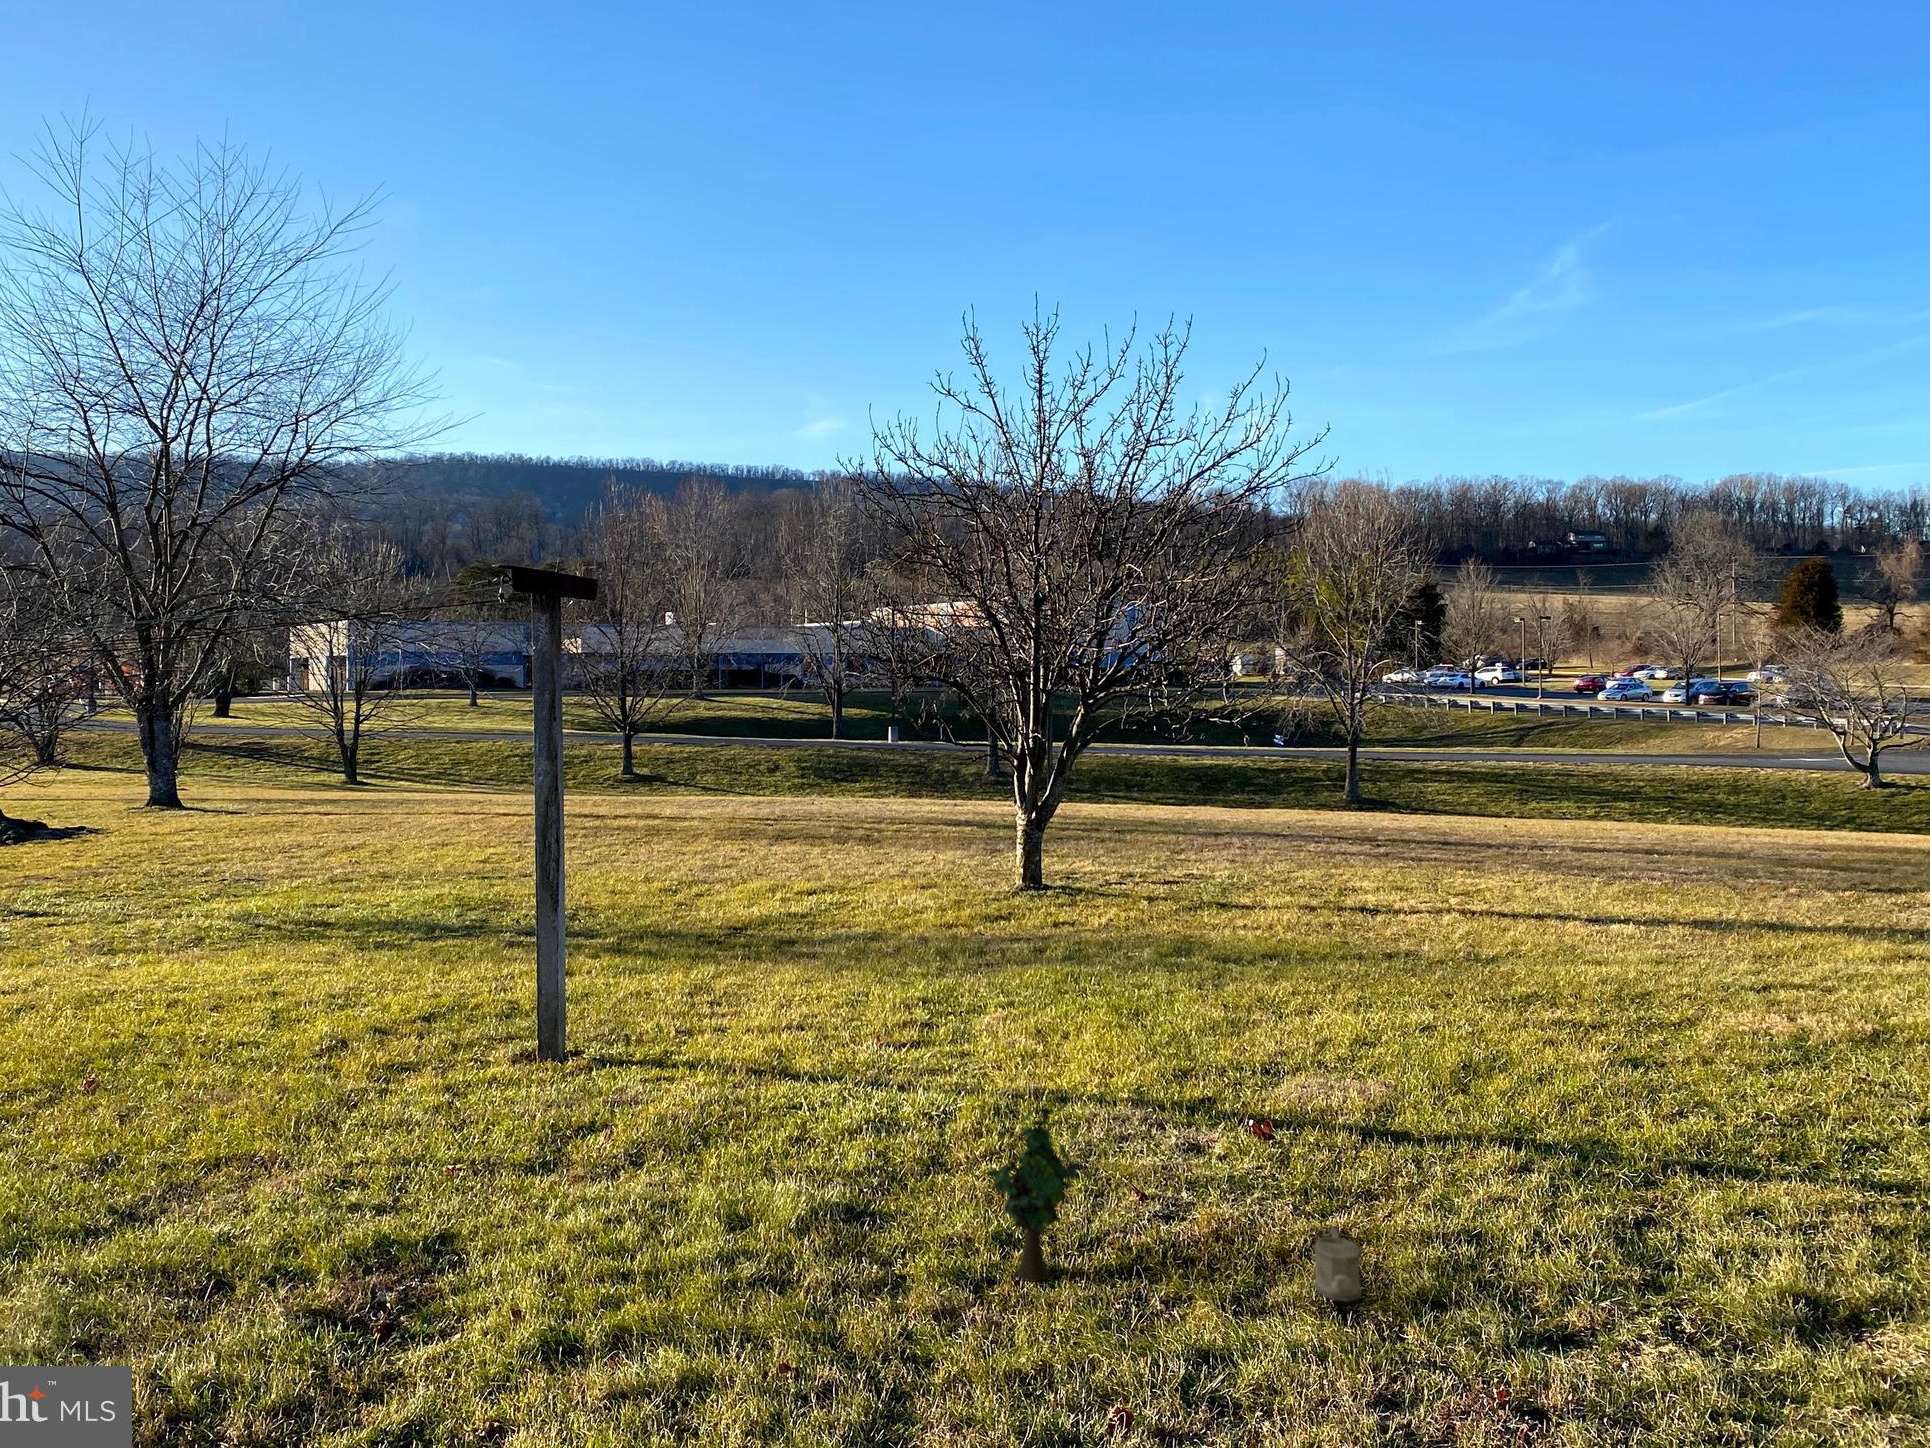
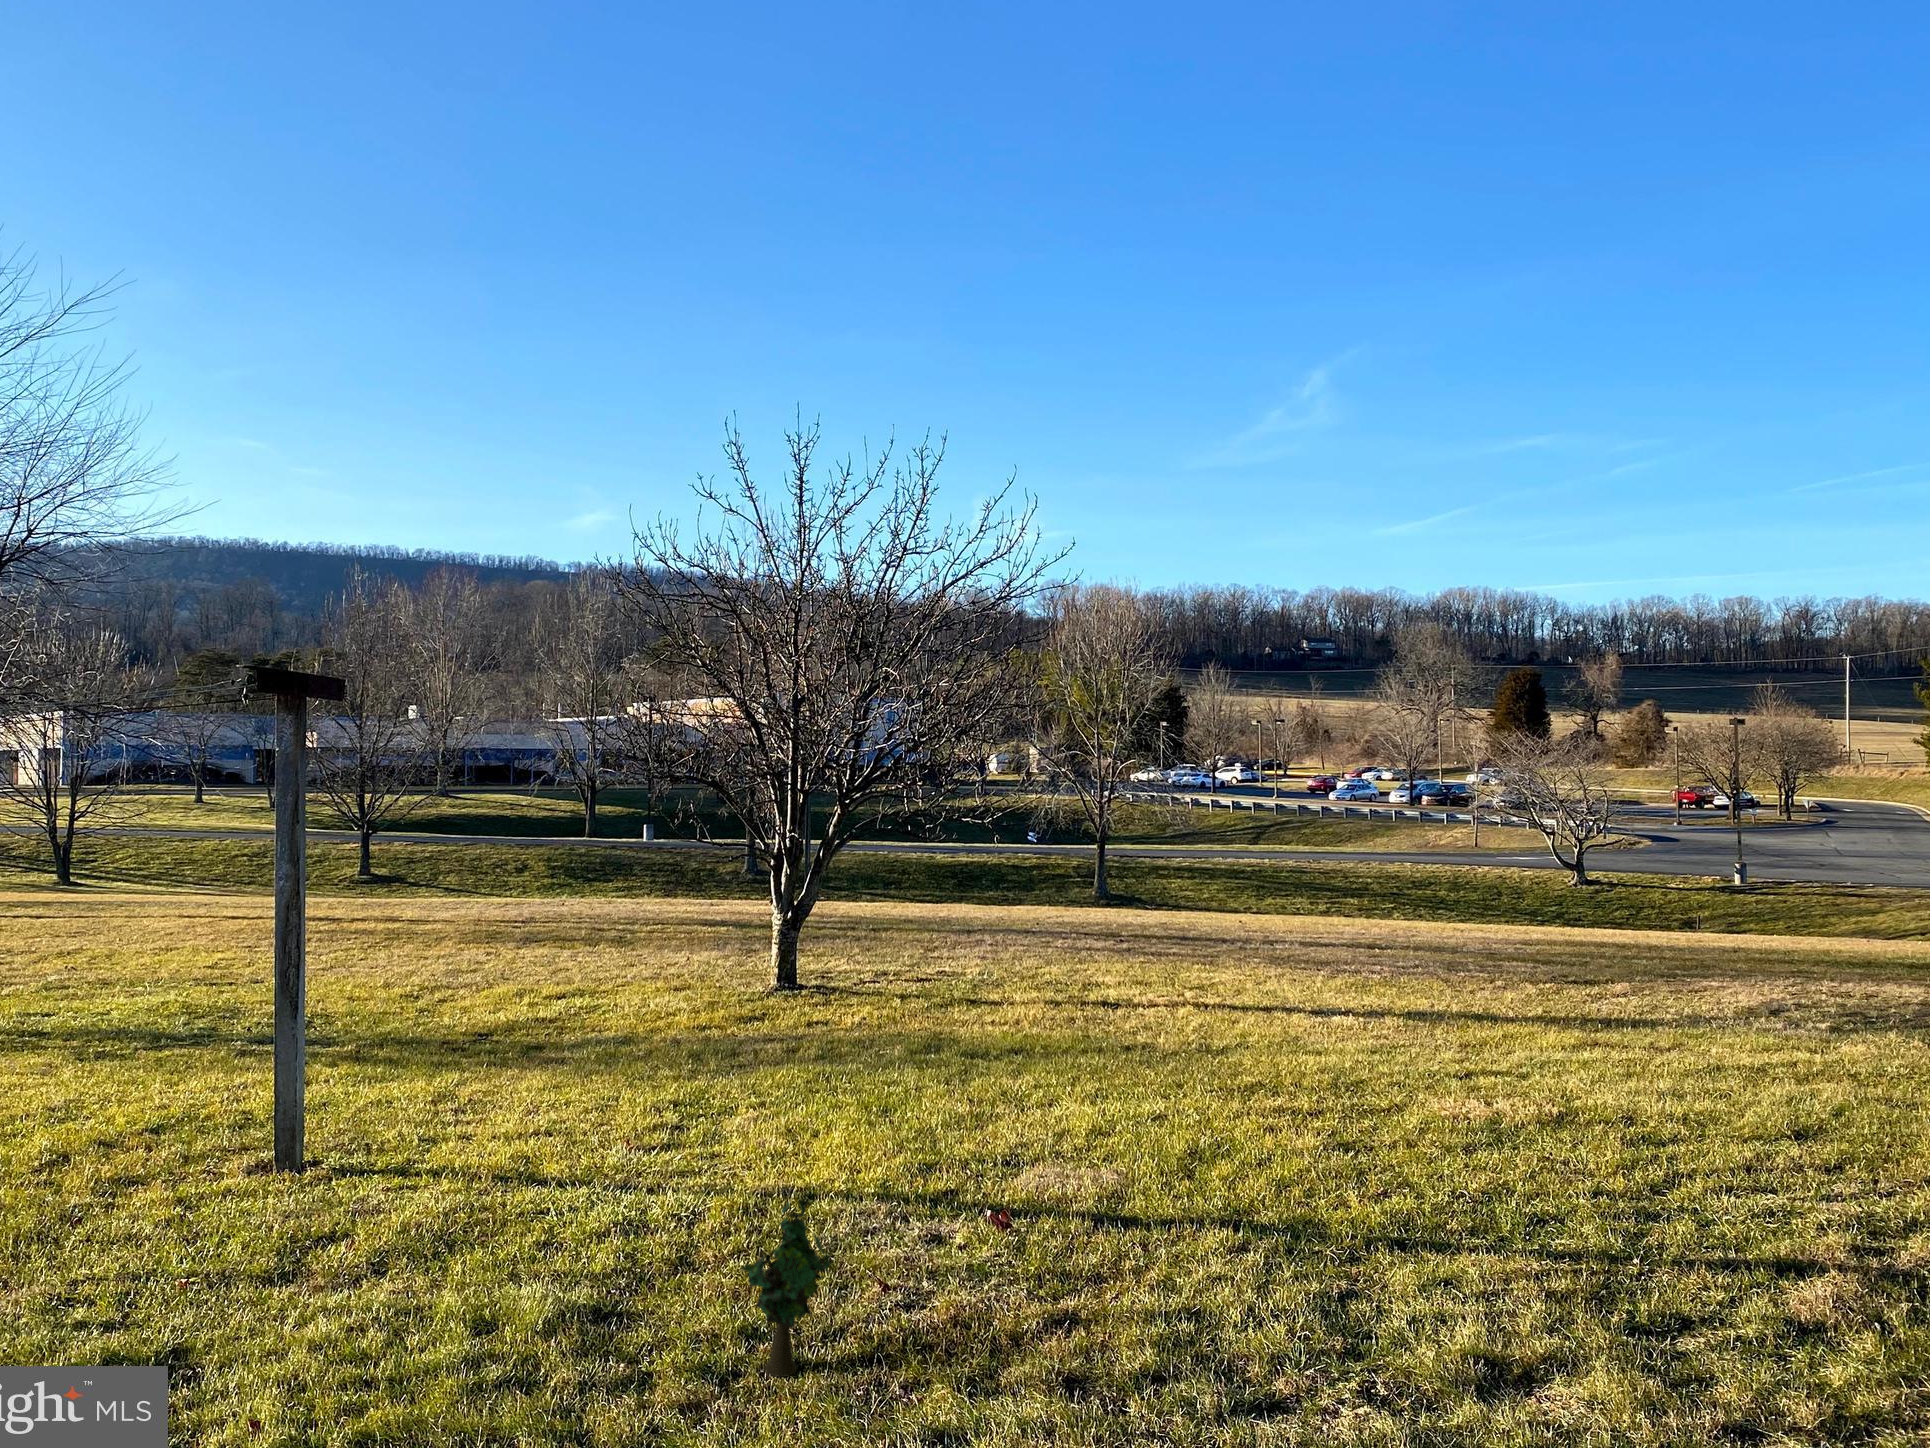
watering can: present [1314,1228,1362,1301] -> none [1046,1307,1090,1376]

